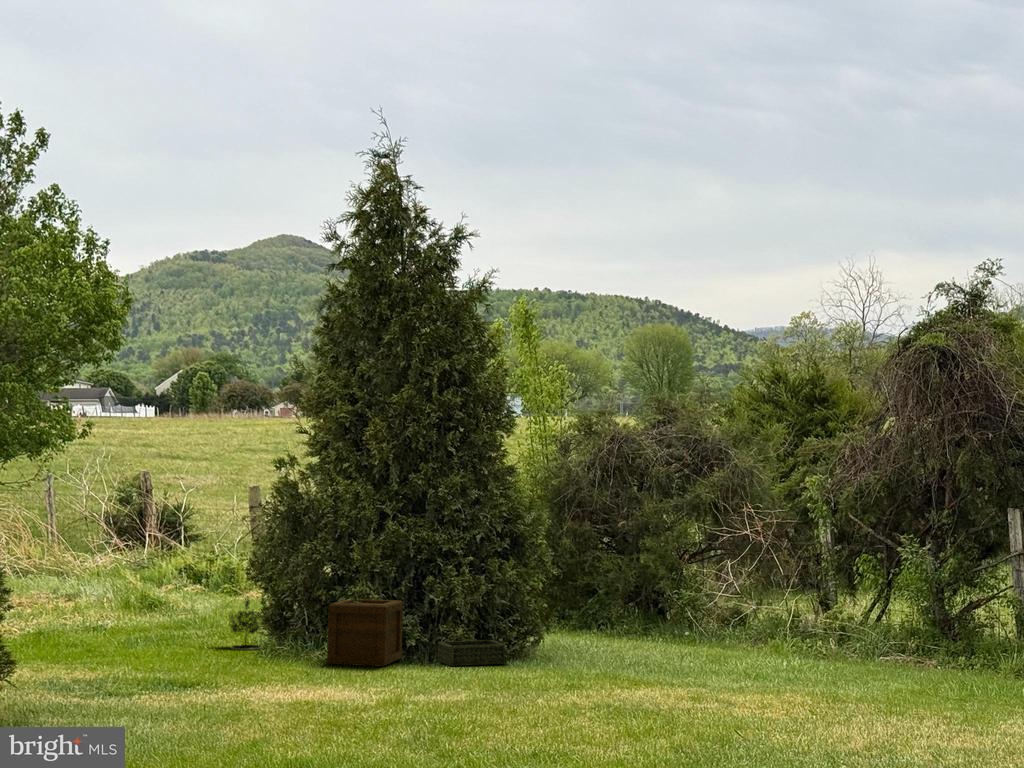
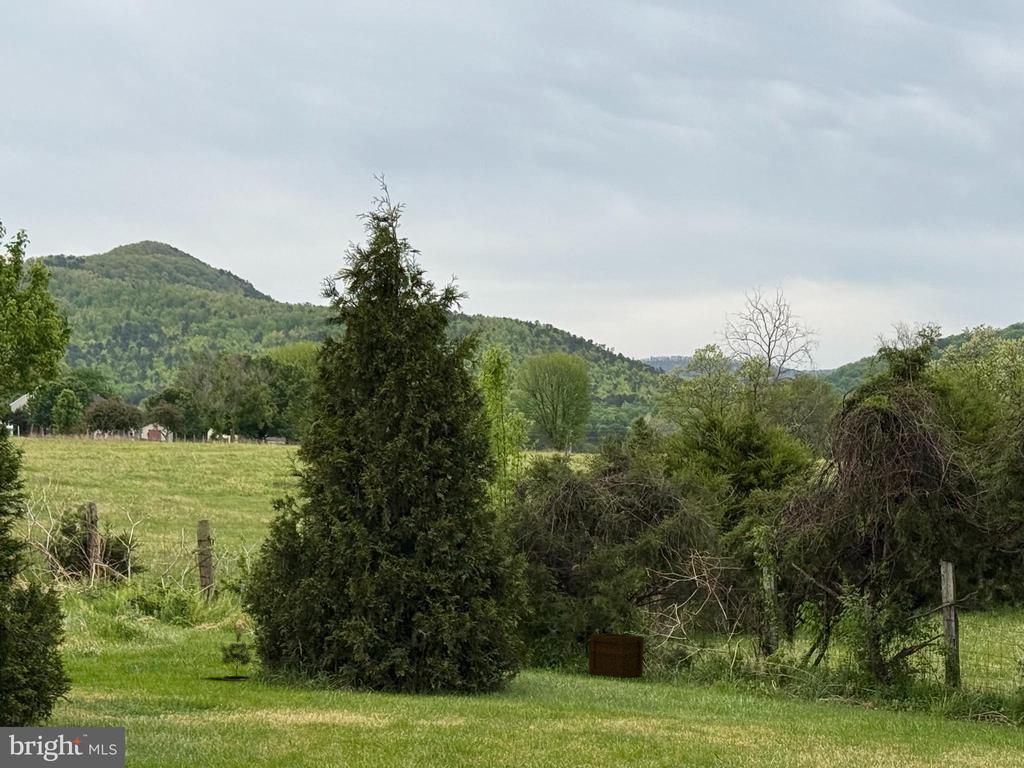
wooden crate: present [327,600,403,667] -> present [589,633,644,678]
basket: present [438,640,505,666] -> none [425,675,489,699]

